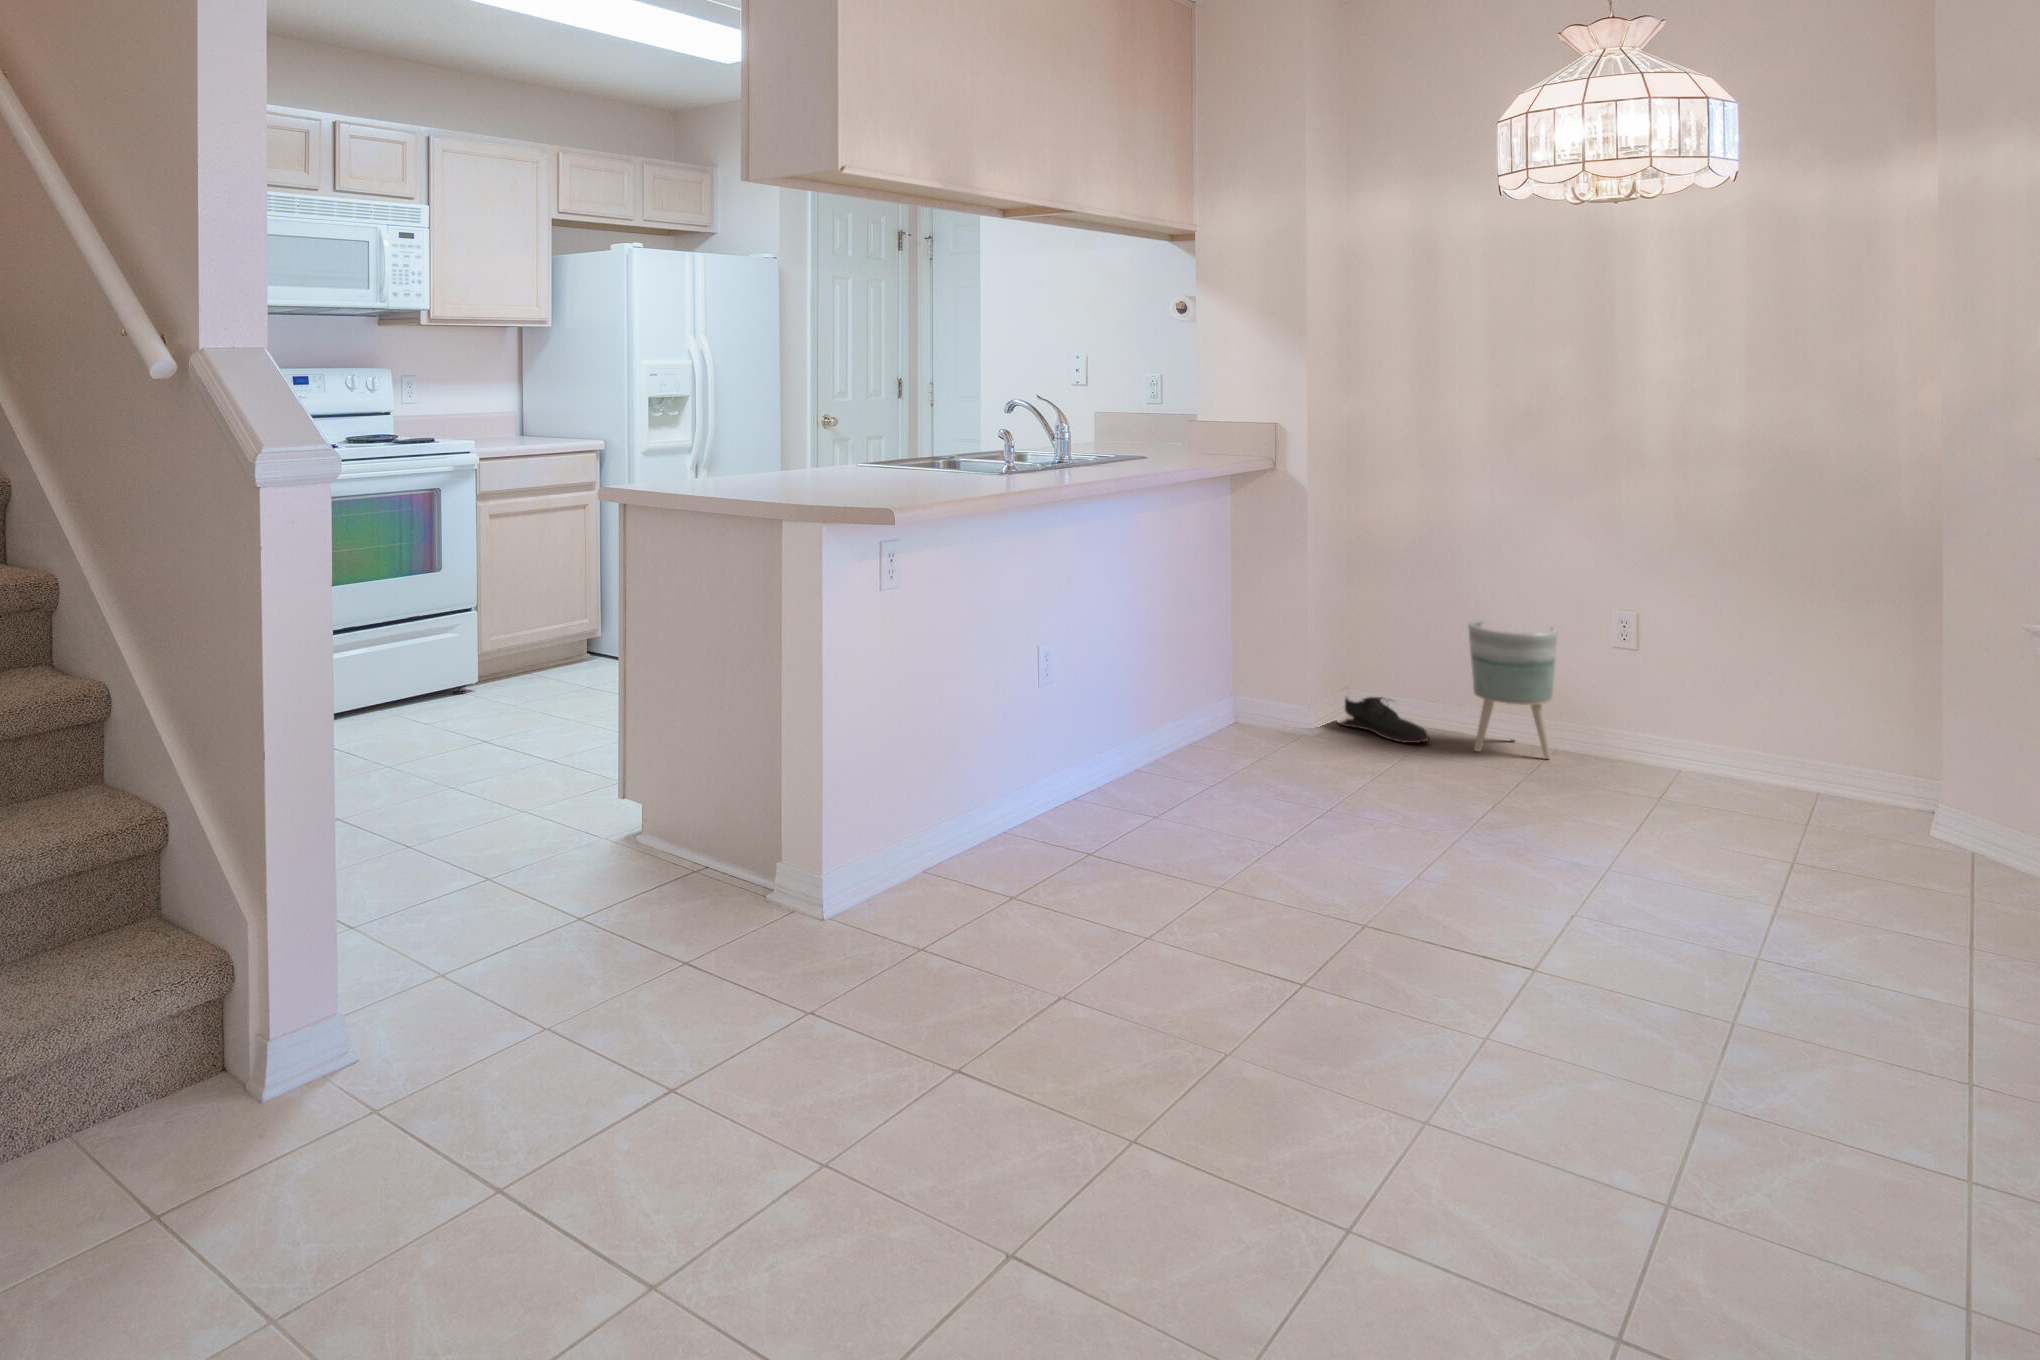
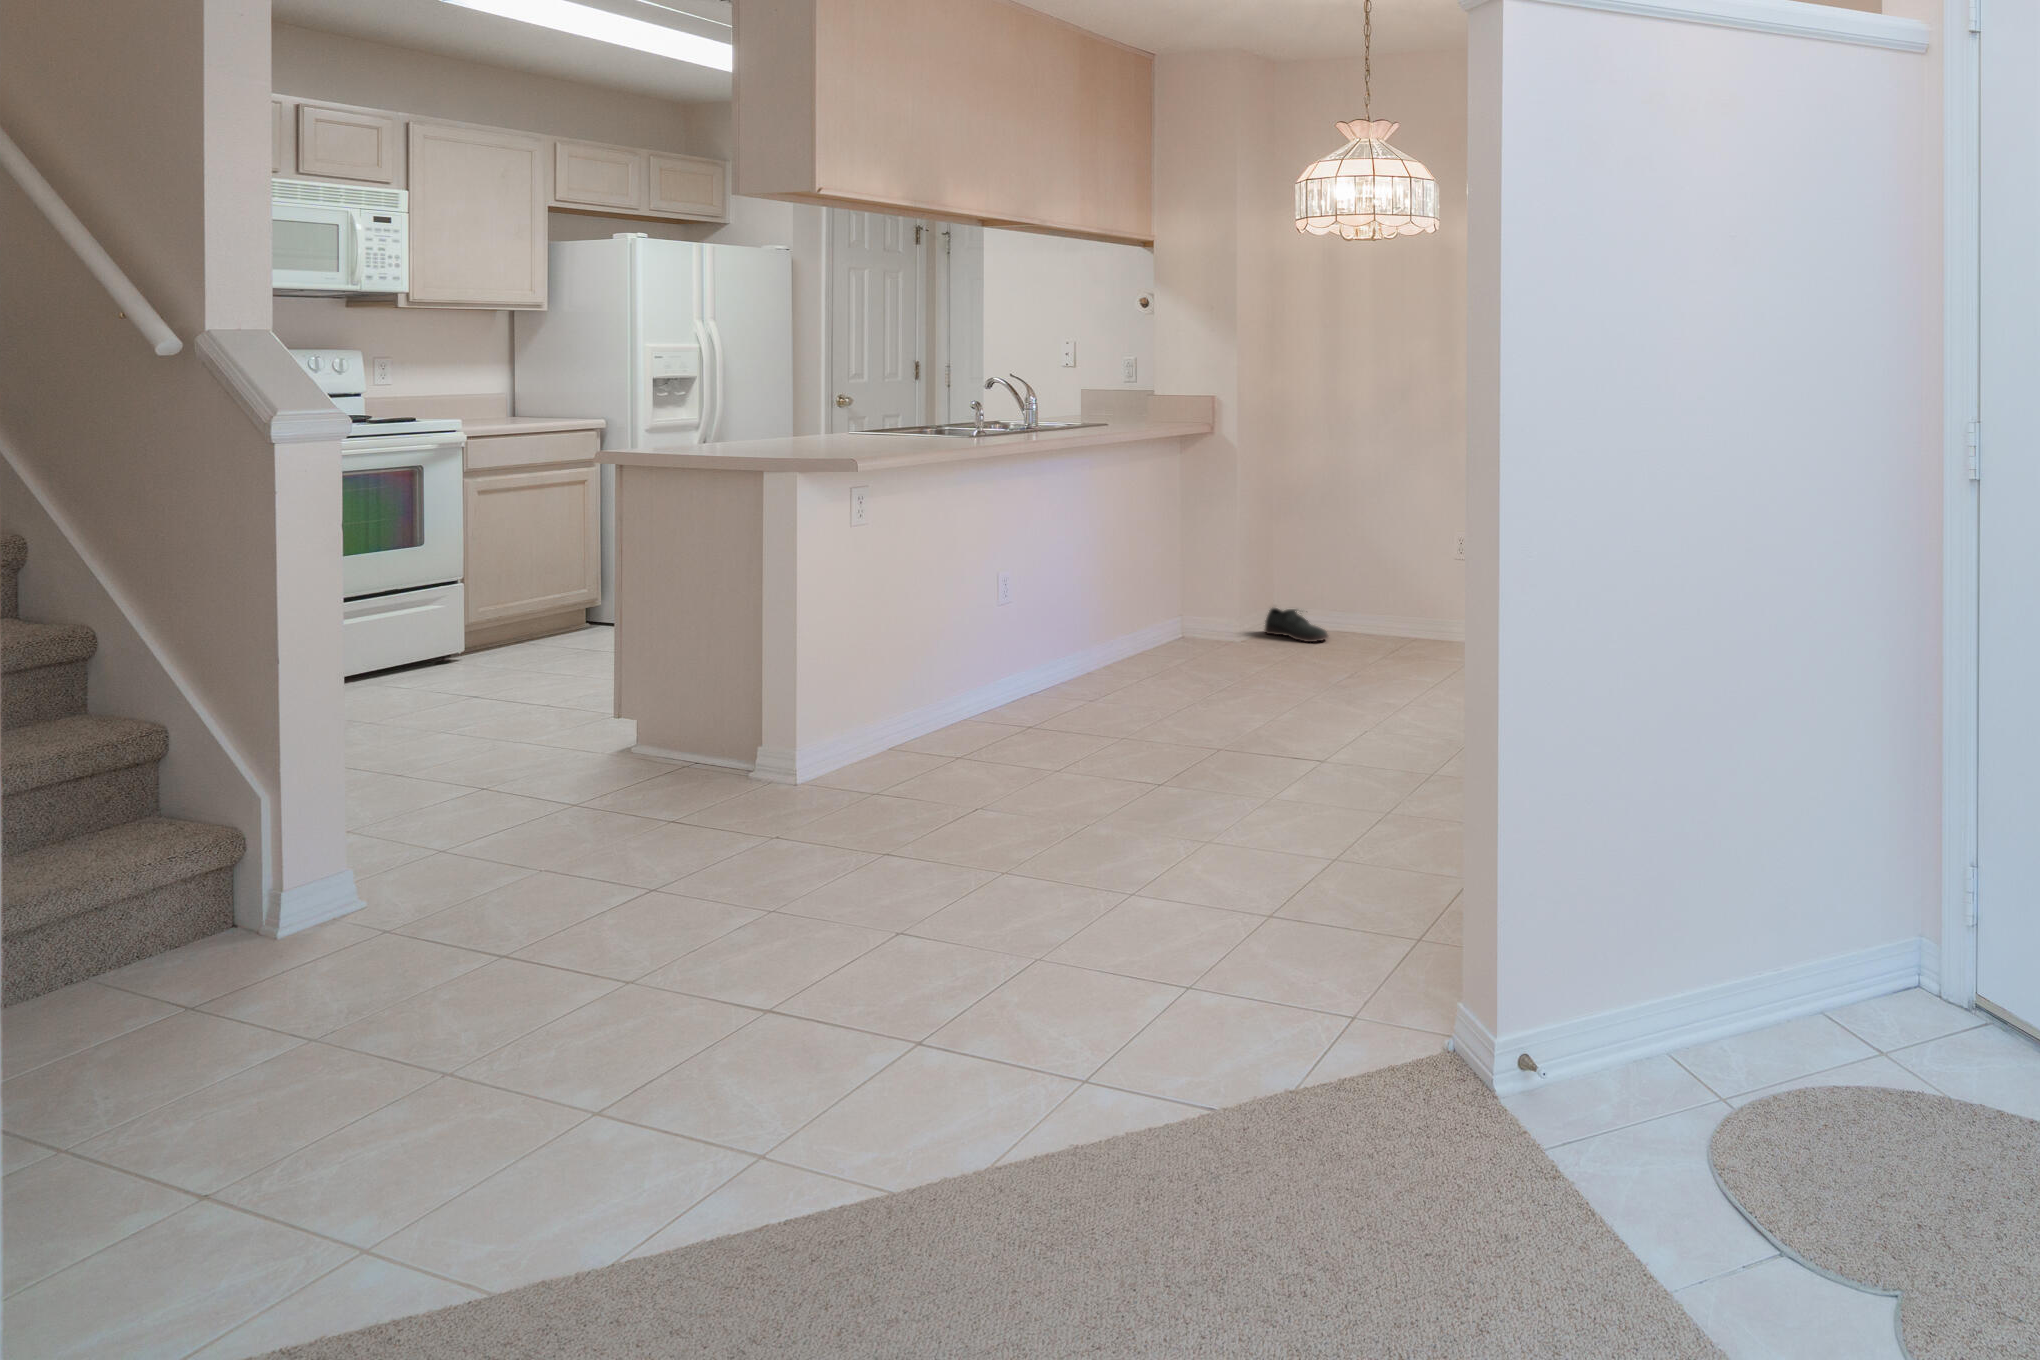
planter: present [1468,620,1557,759] -> none [1357,543,1419,645]

